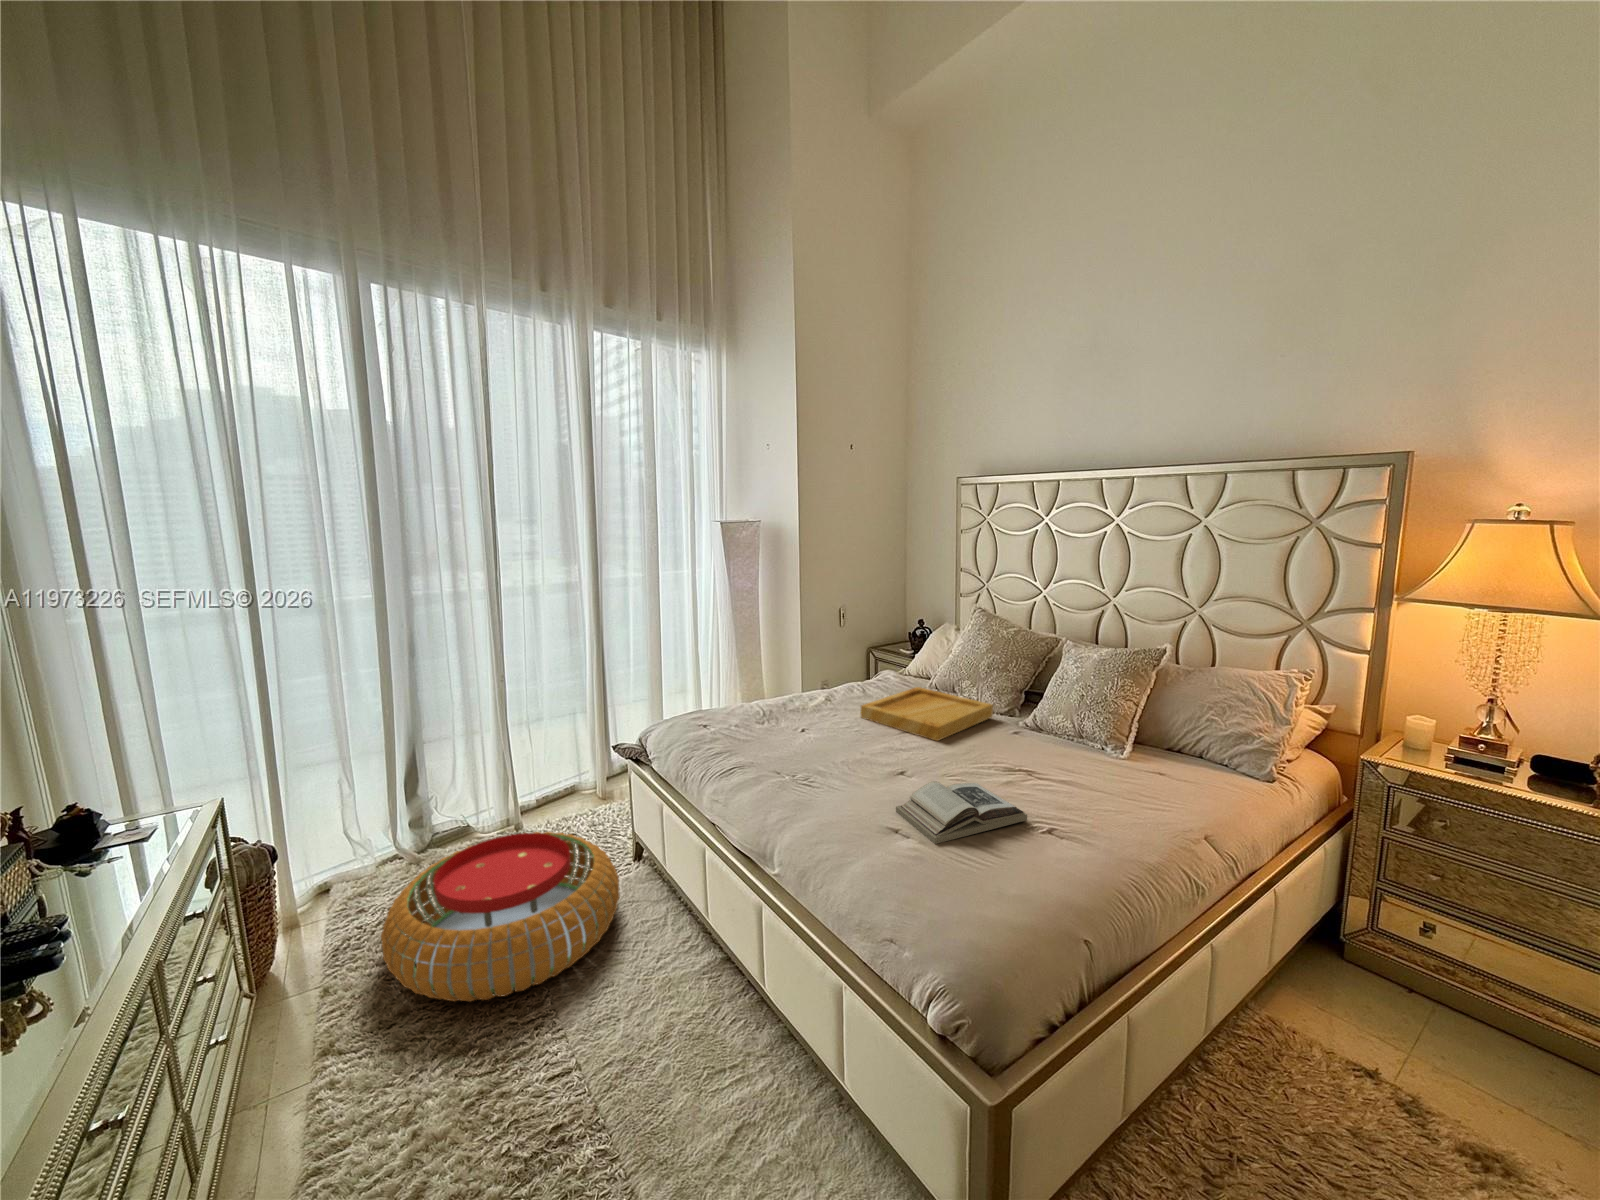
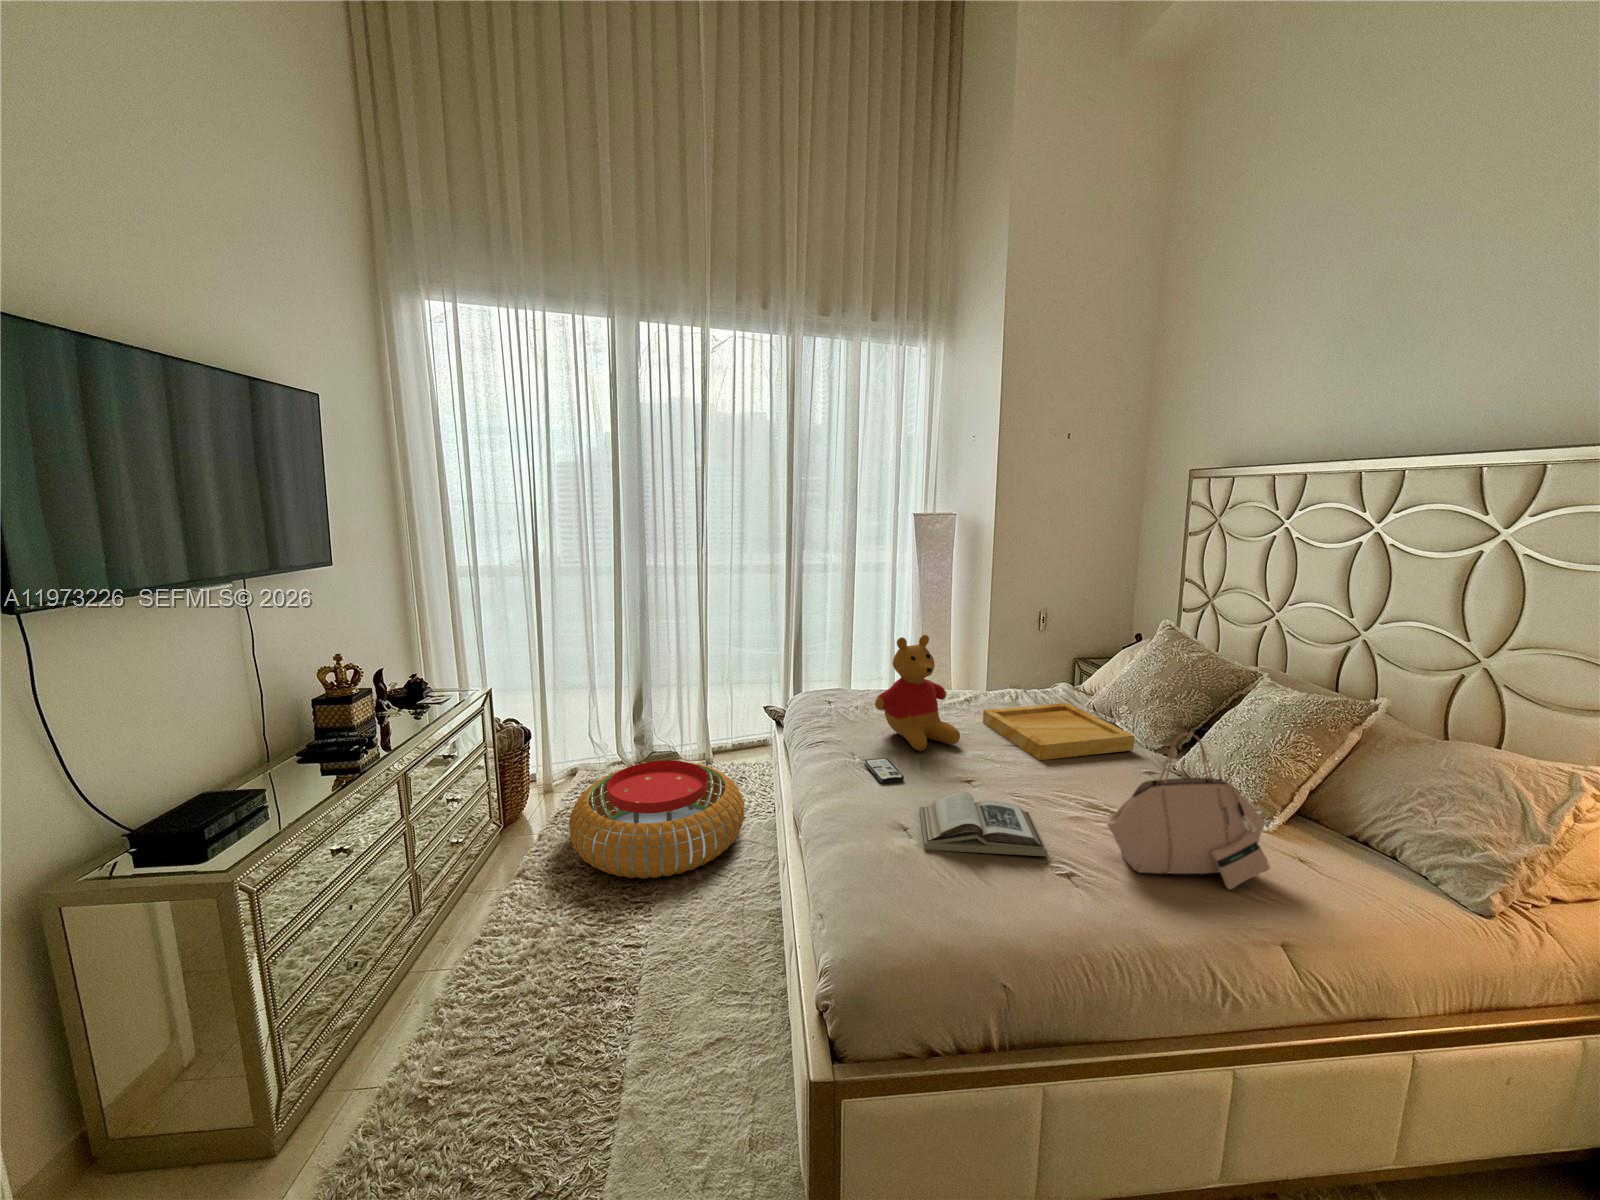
stuffed bear: none [784,639,866,755] -> present [875,635,960,751]
handbag: none [1064,689,1169,813] -> present [1107,733,1270,889]
smartphone: none [803,769,854,793] -> present [865,758,904,782]

